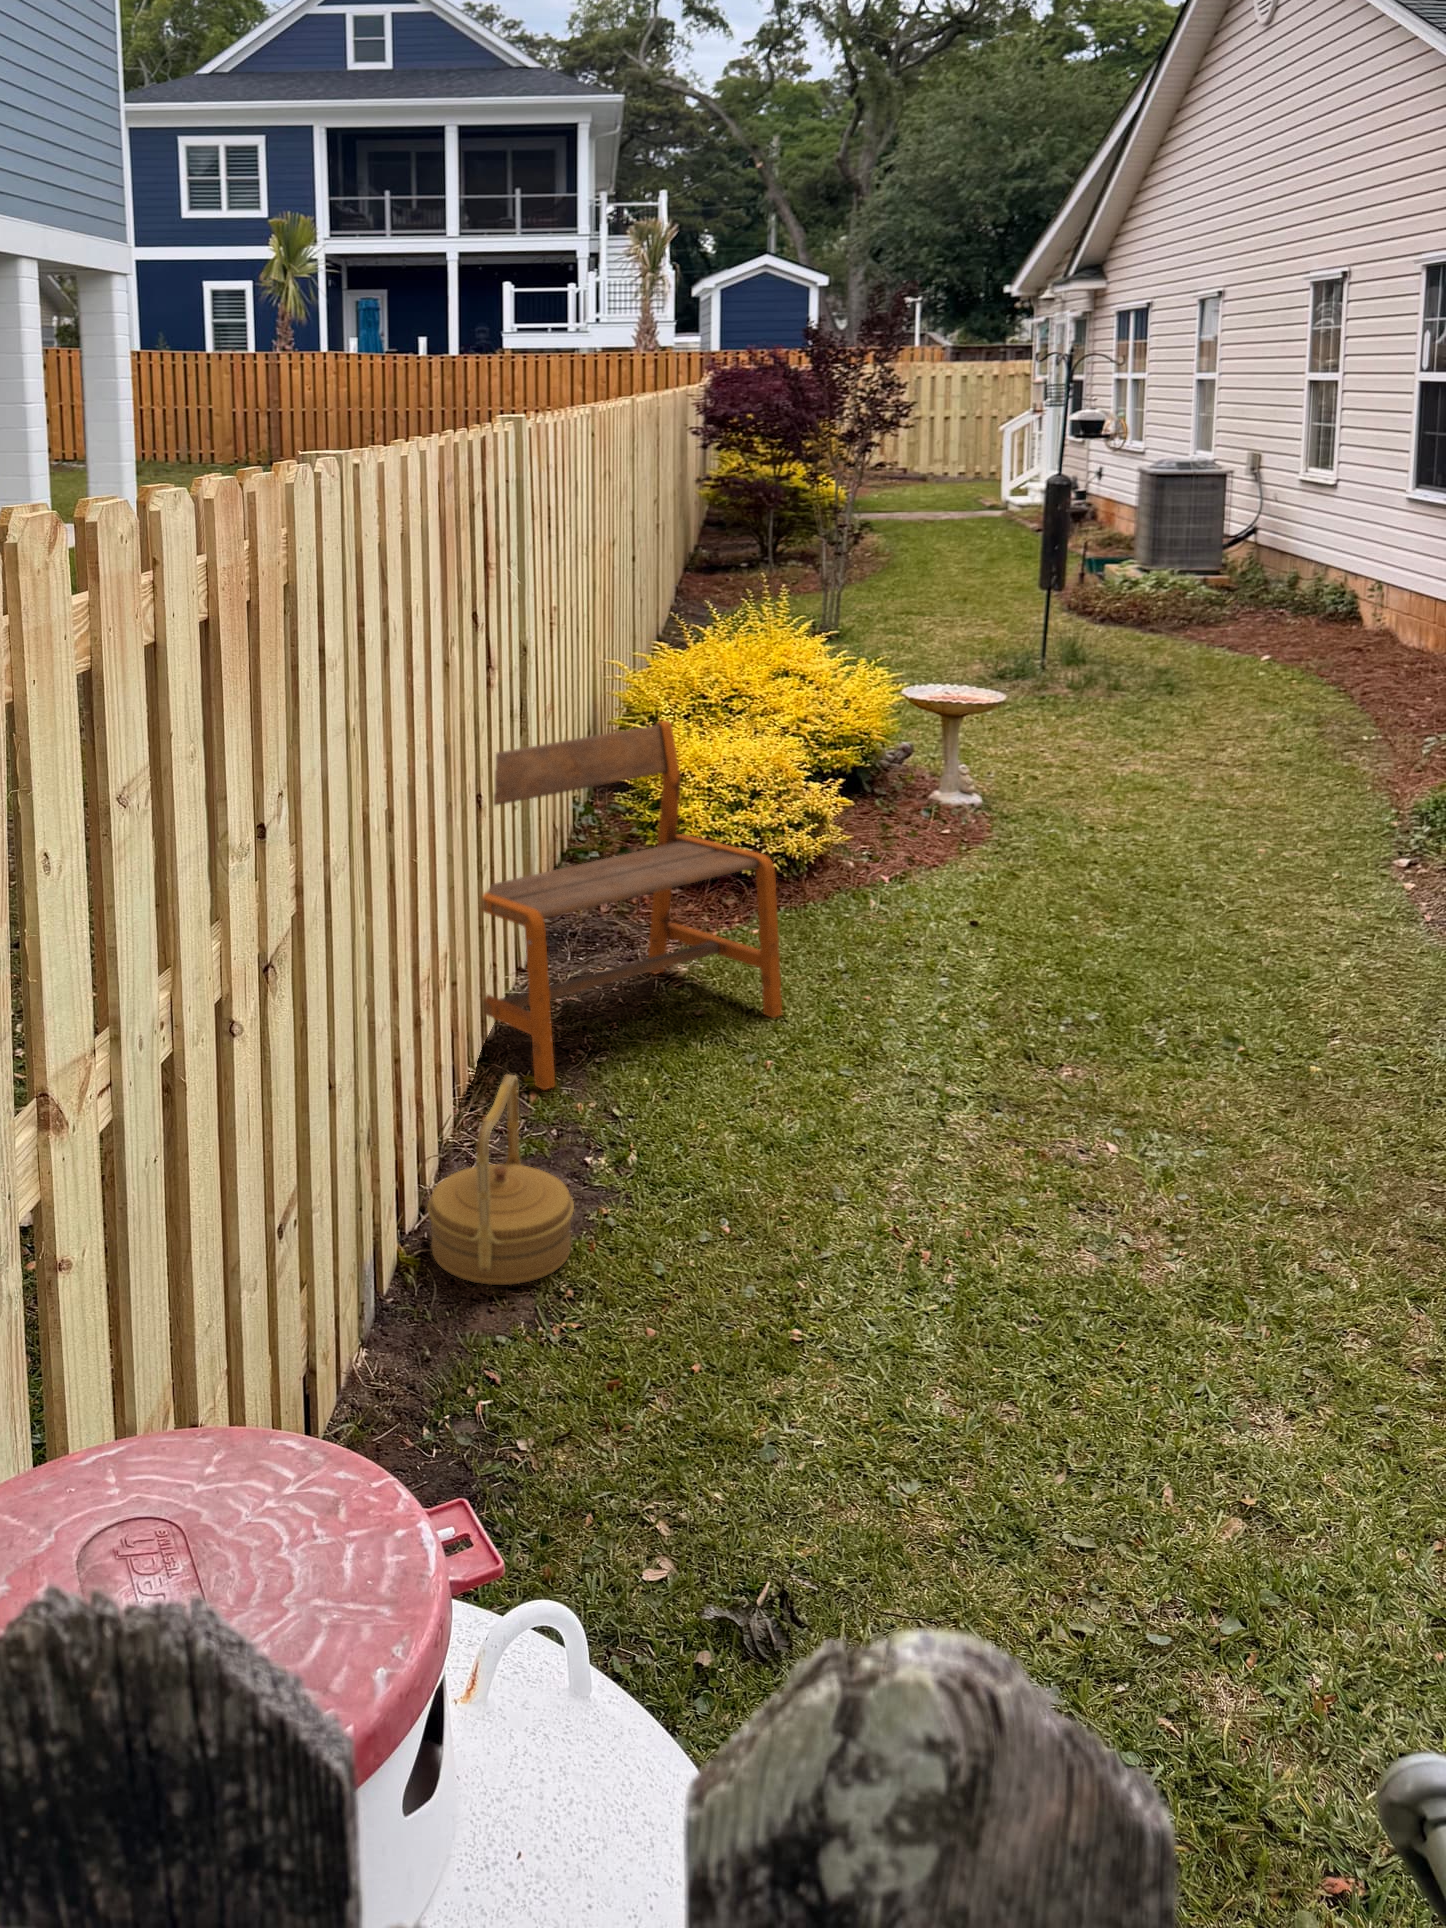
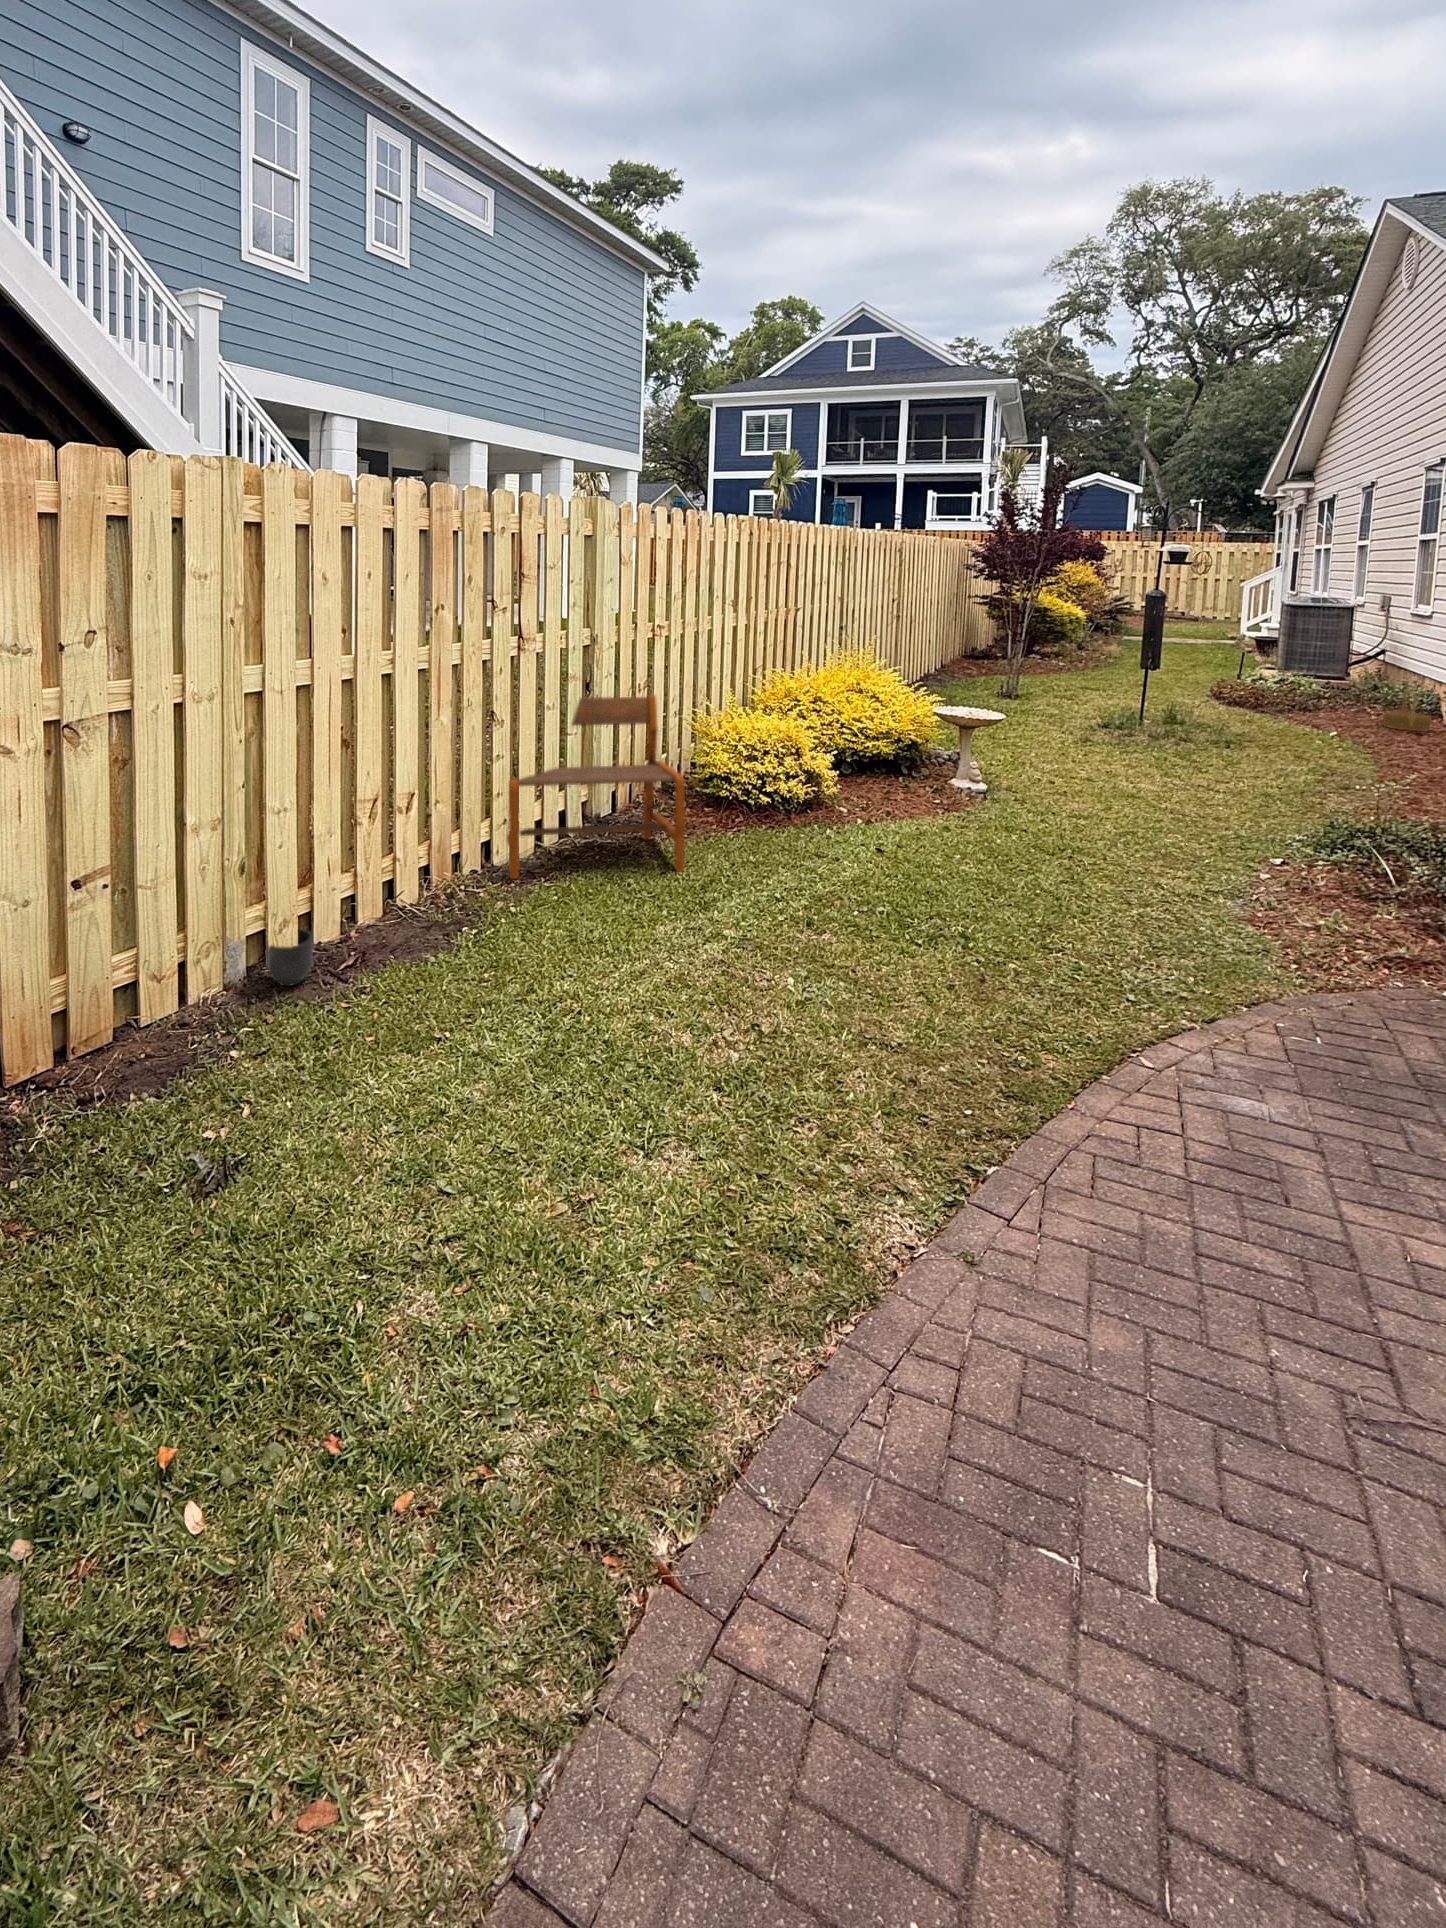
woven basket: present [427,1075,574,1285] -> present [1383,688,1432,731]
planter: none [383,1266,472,1382] -> present [266,929,313,986]

